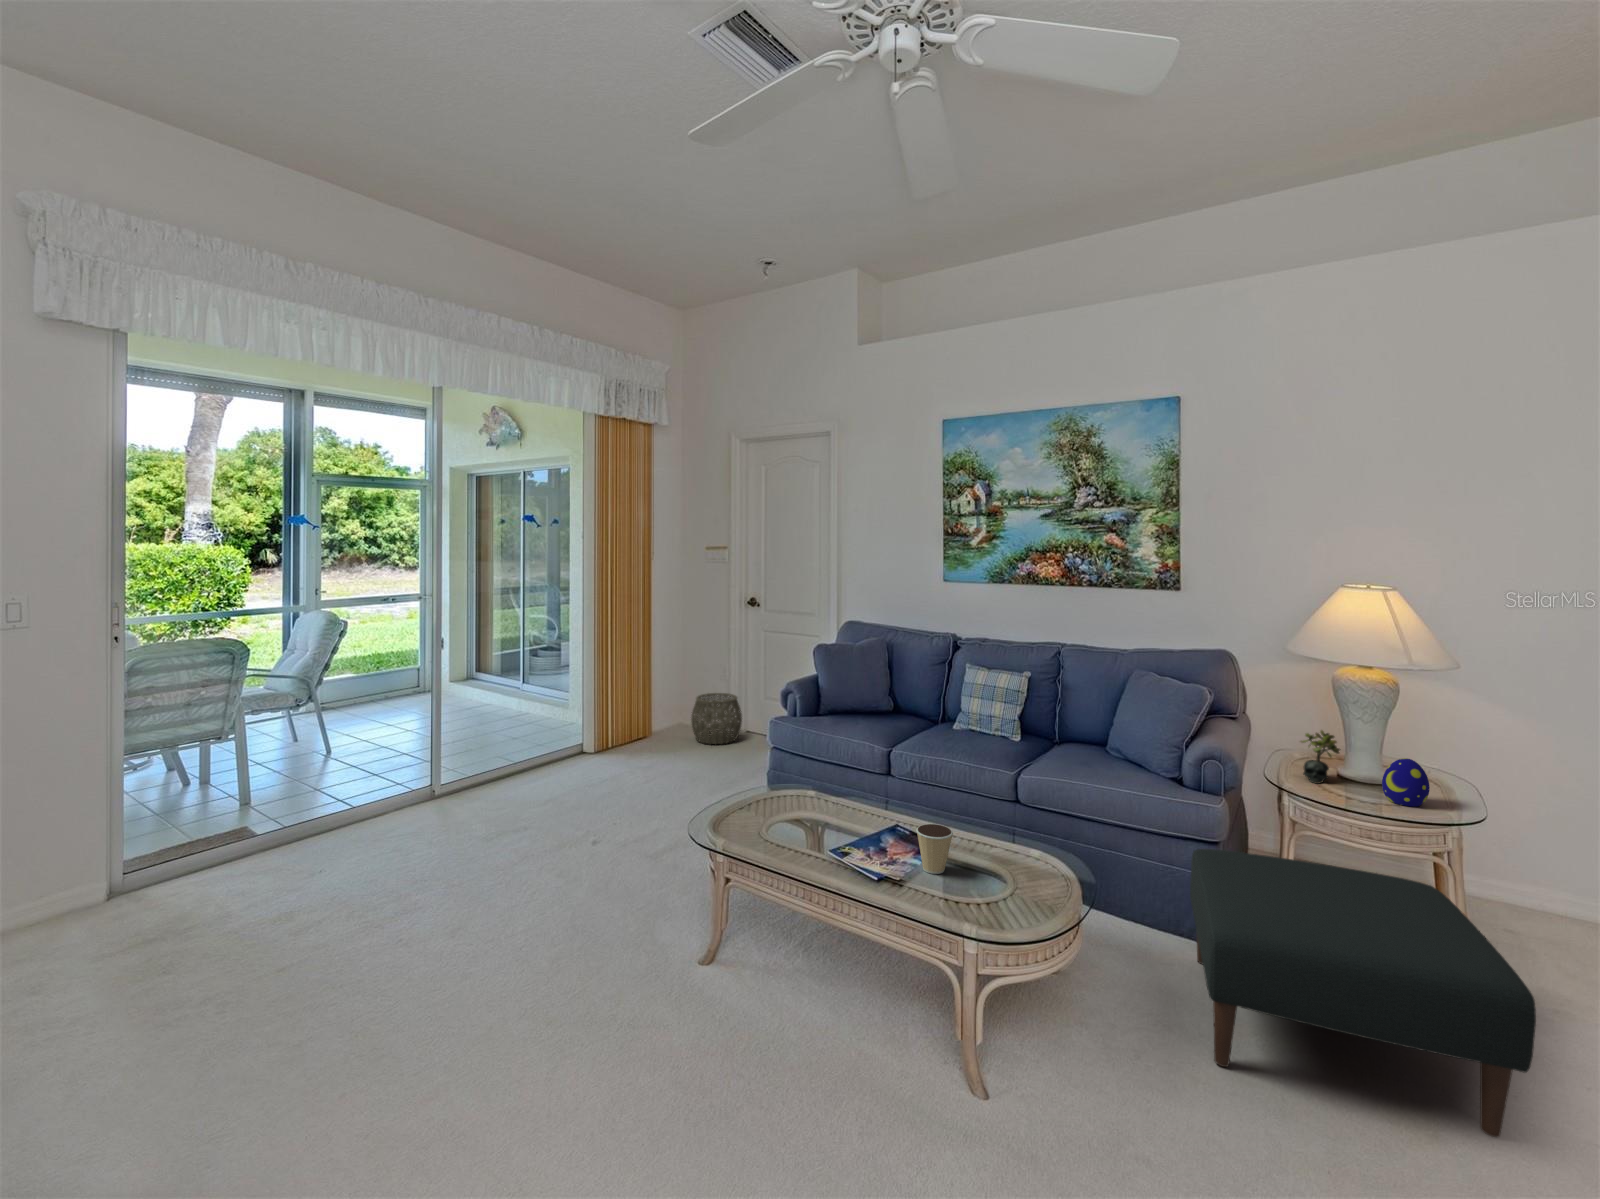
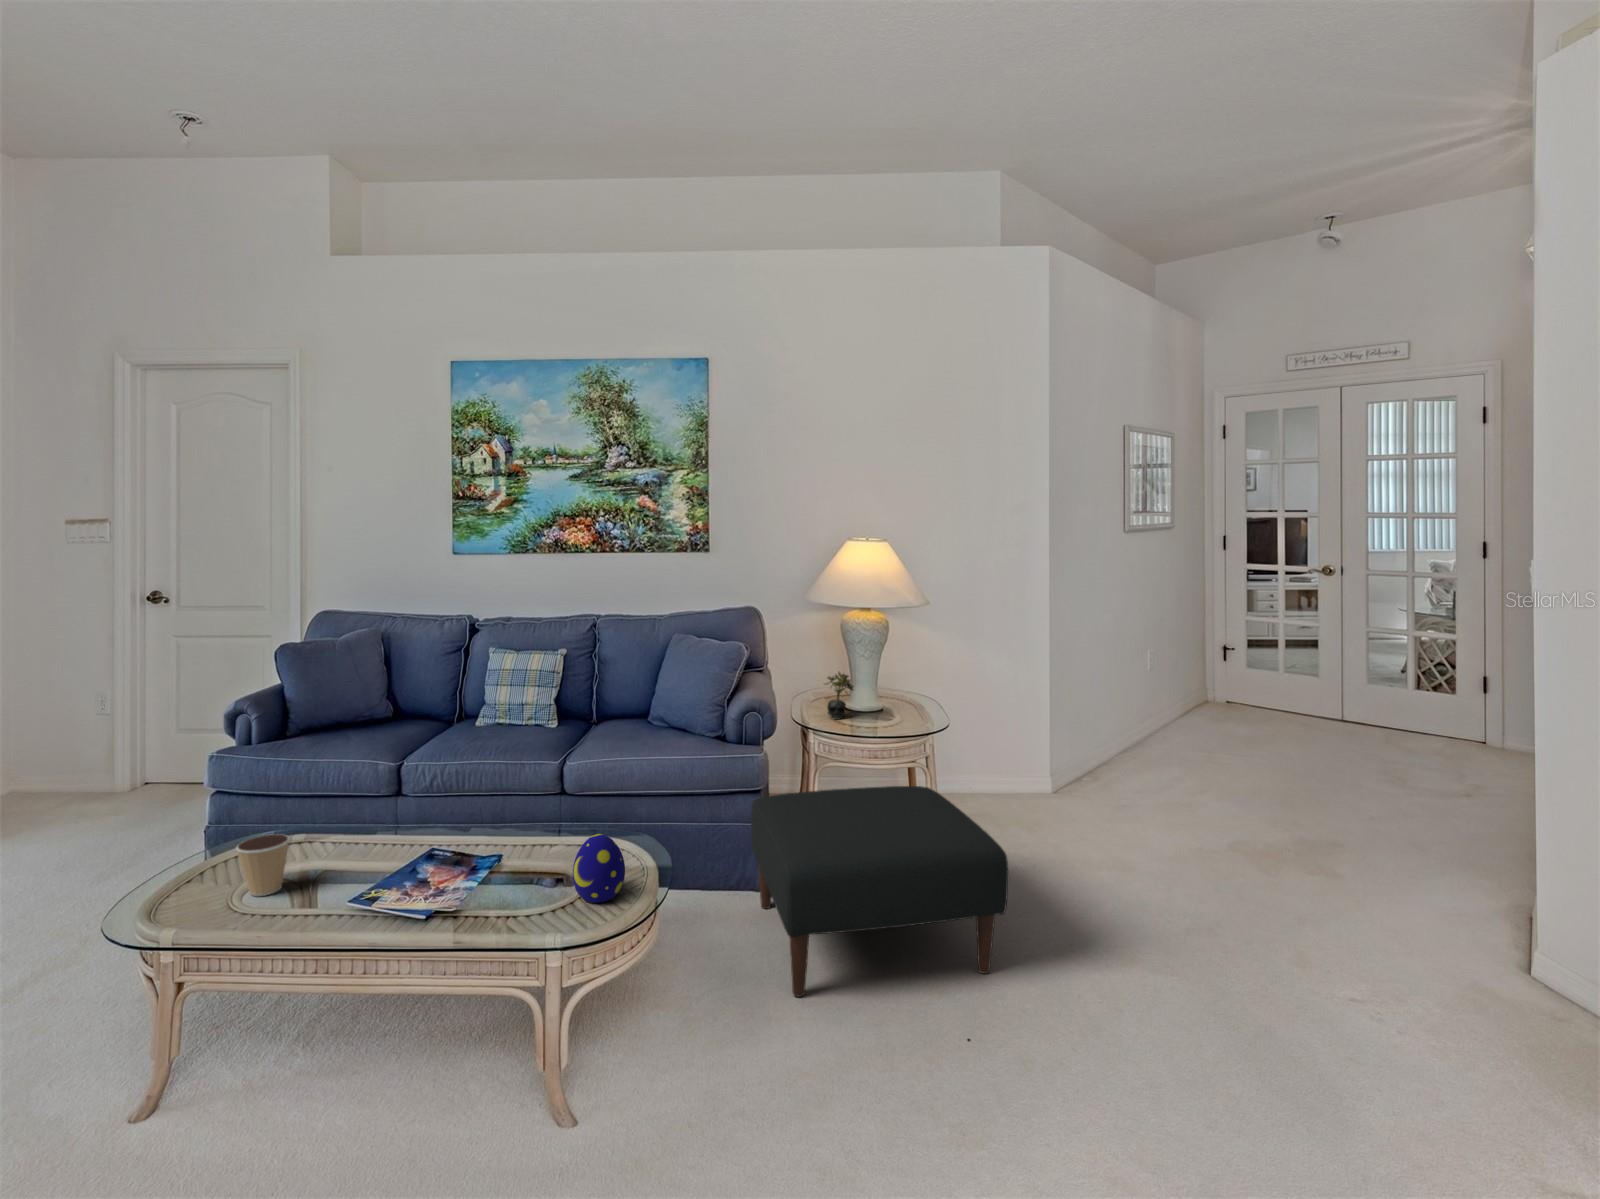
woven basket: present [691,693,742,744] -> none [49,729,152,810]
decorative egg: present [1382,758,1430,807] -> present [573,834,625,903]
coffee cup: present [916,824,953,874] -> present [236,834,290,896]

